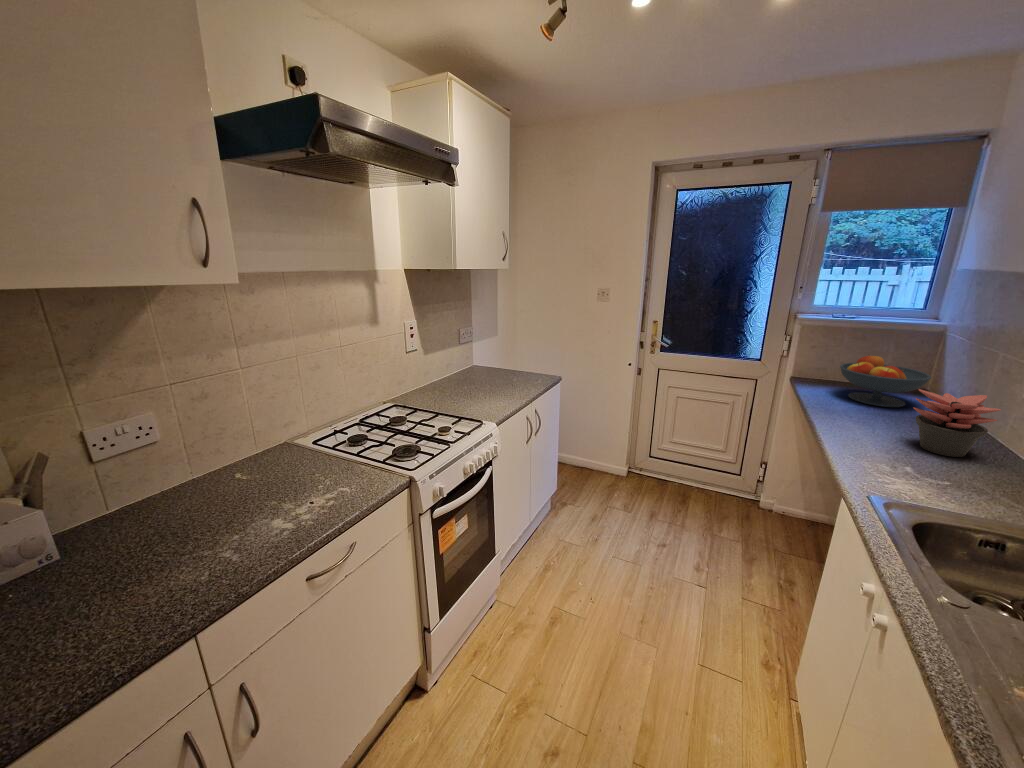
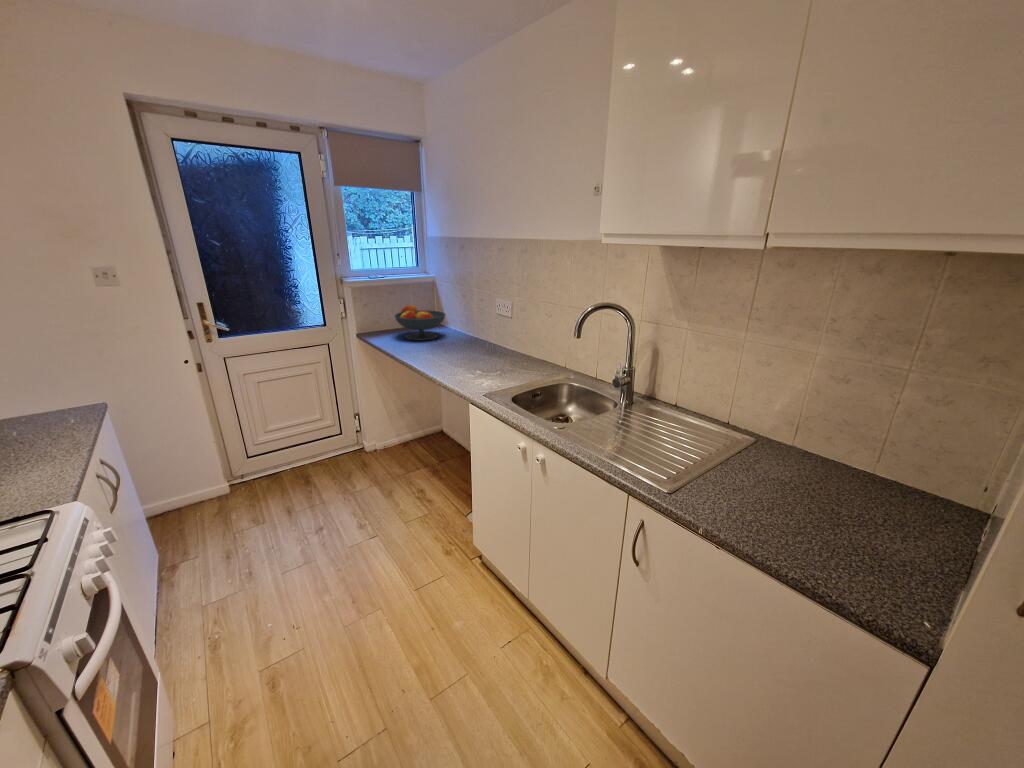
succulent plant: present [914,389,1001,457] -> none [459,317,496,358]

